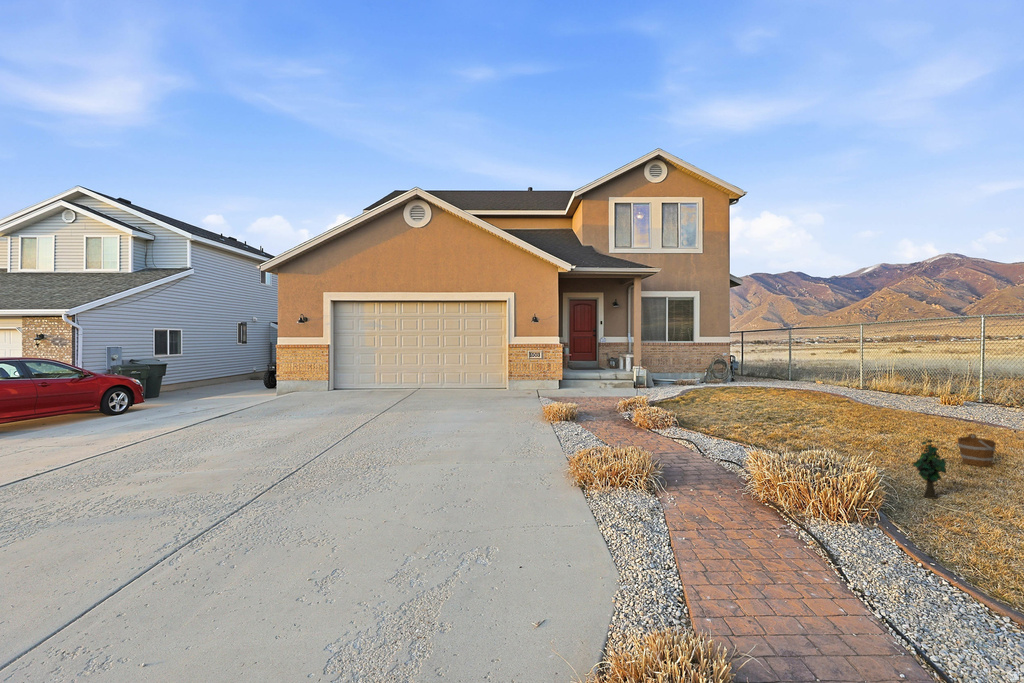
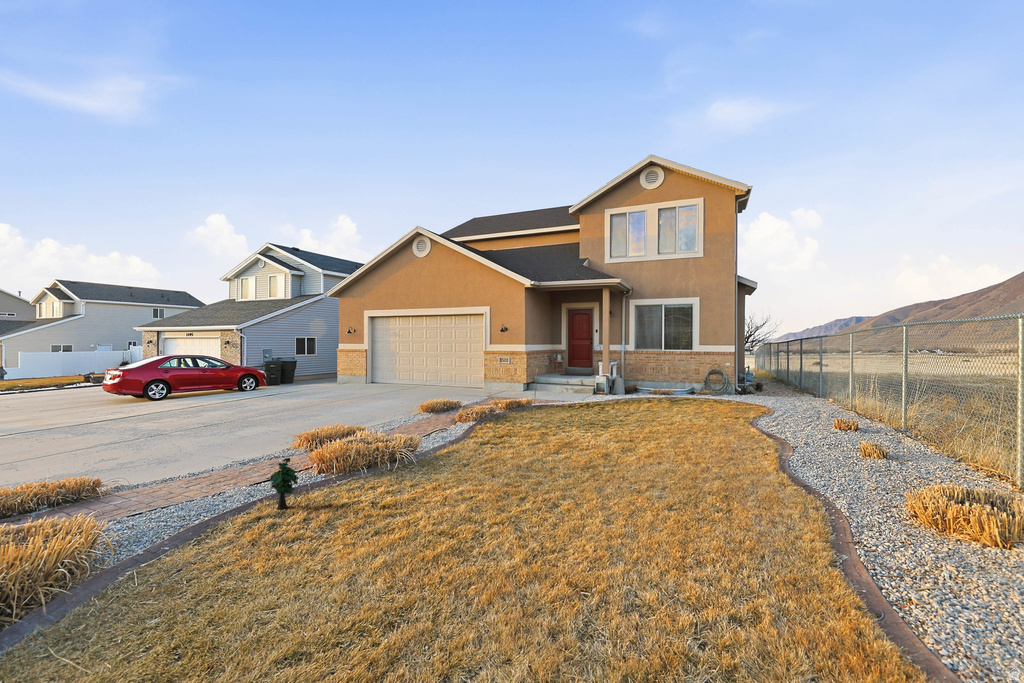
bucket: present [958,434,996,466] -> none [438,467,470,501]

